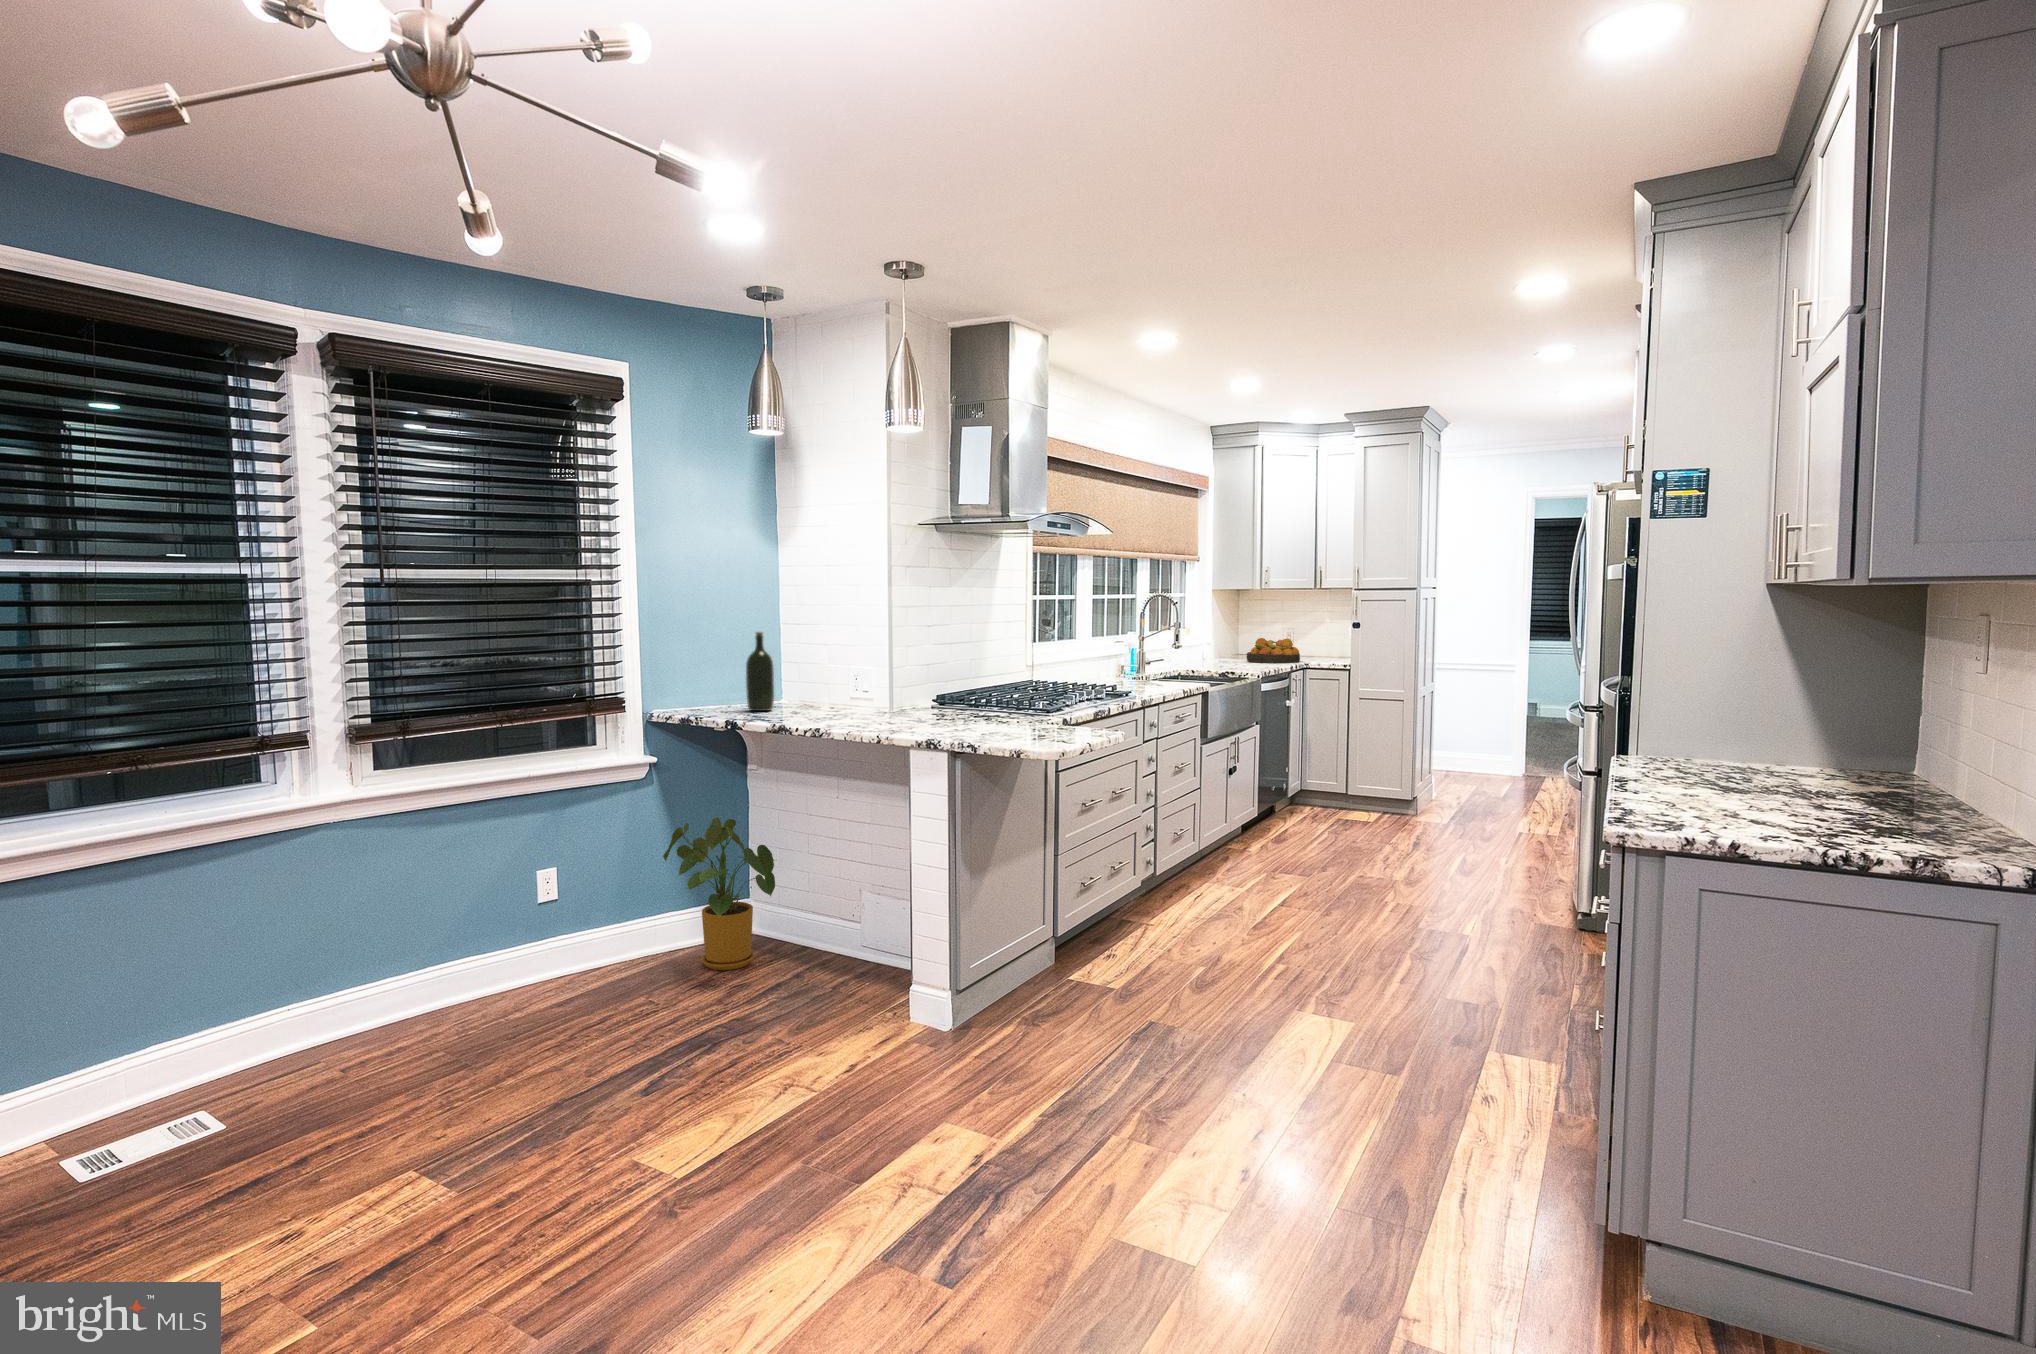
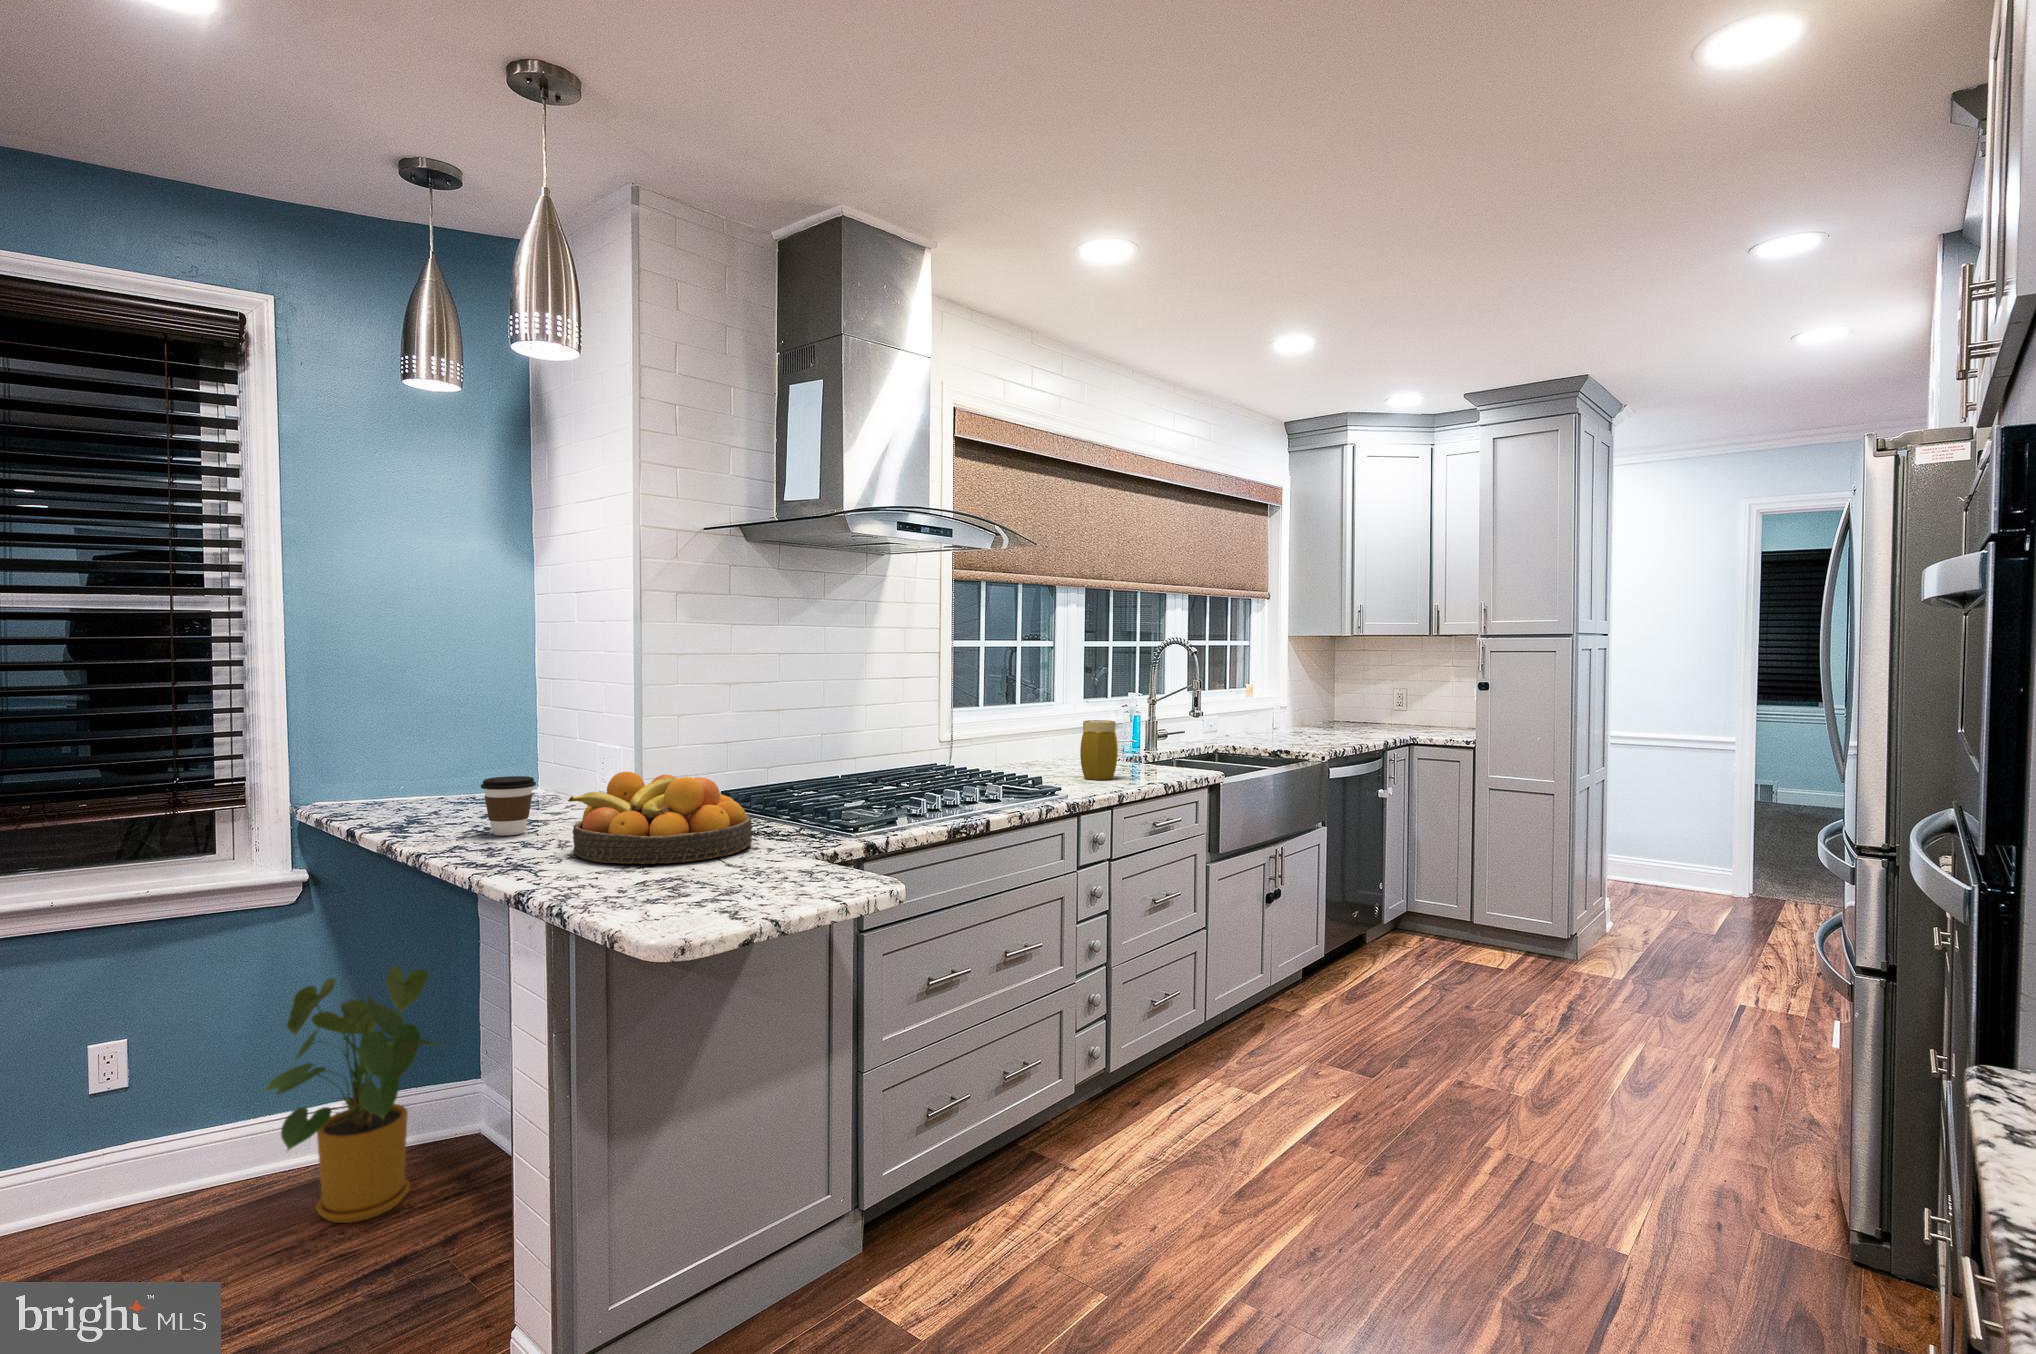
wine bottle: present [746,632,774,711] -> none [433,689,480,810]
fruit bowl: present [1247,638,1300,663] -> present [568,772,752,864]
jar: none [1122,650,1148,690] -> present [1080,720,1118,780]
coffee cup: none [824,685,856,721] -> present [481,776,536,836]

